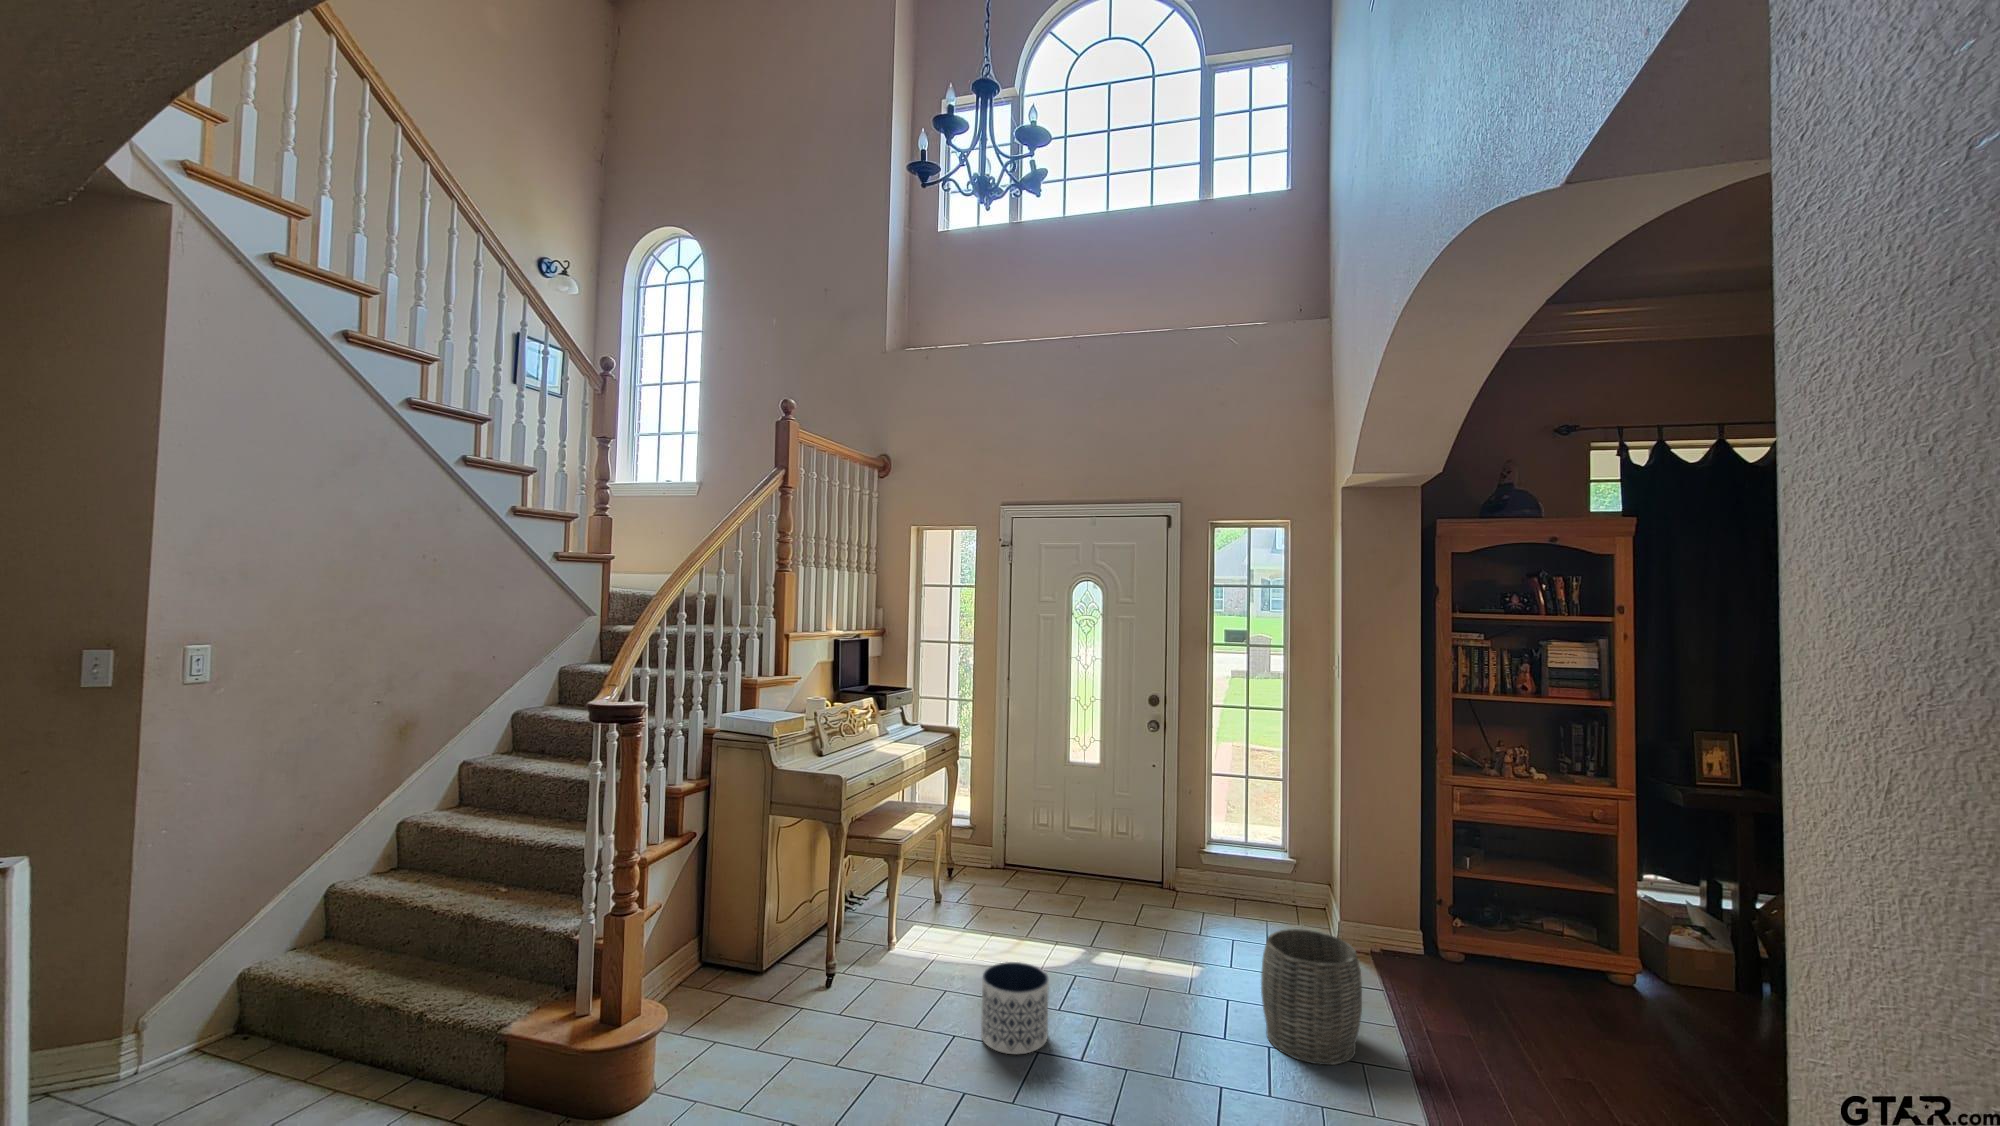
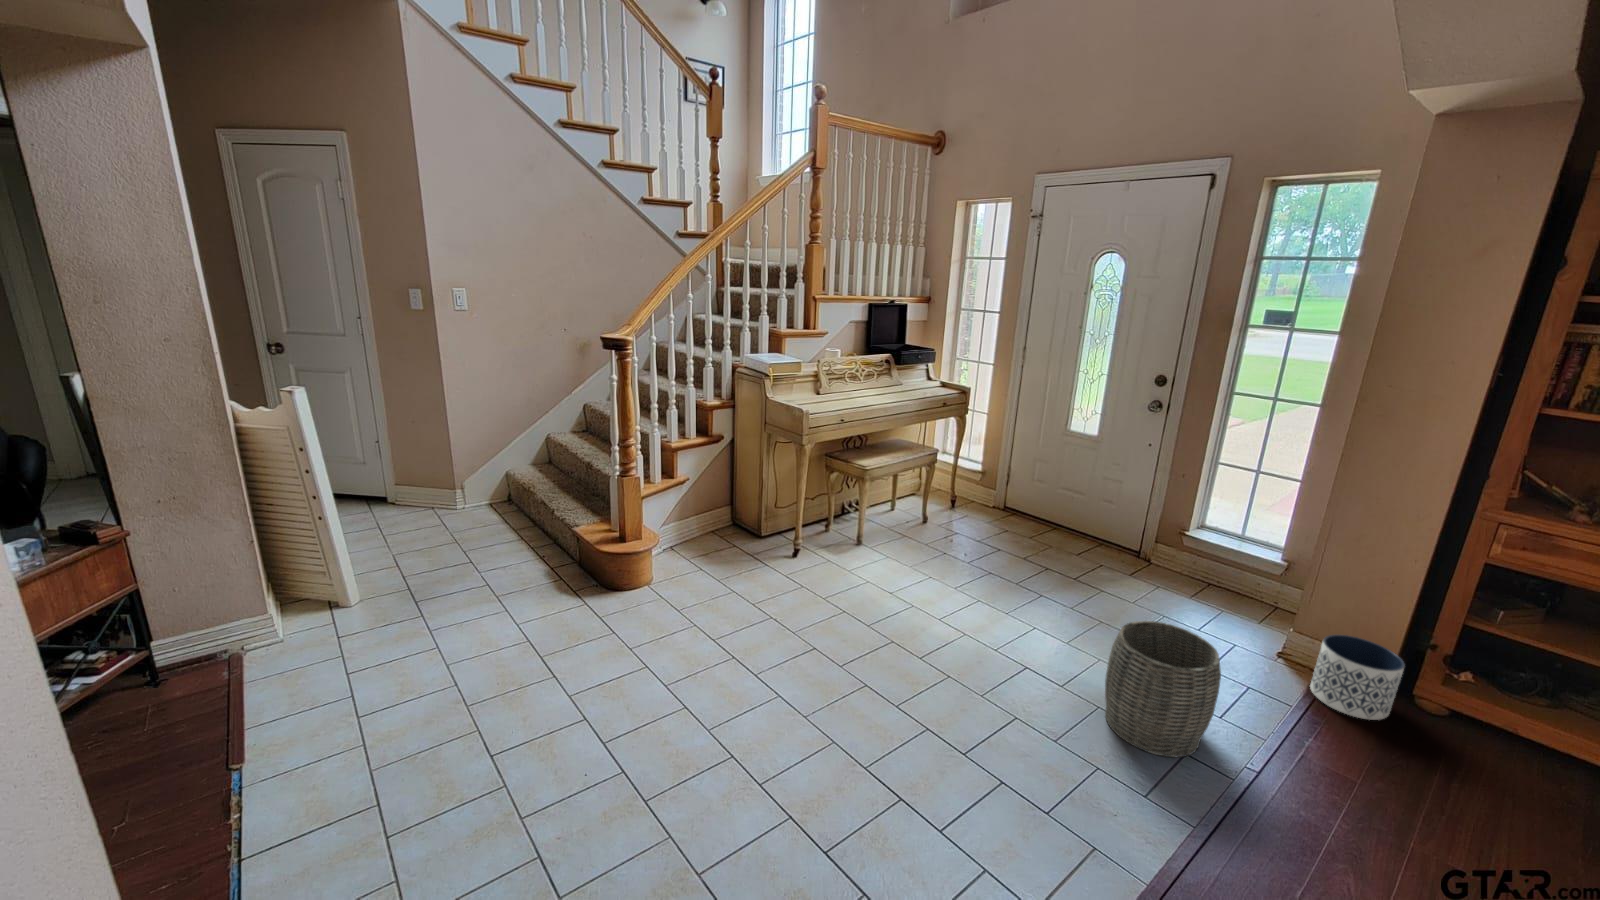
planter: present [981,962,1049,1054] -> present [1310,635,1405,720]

